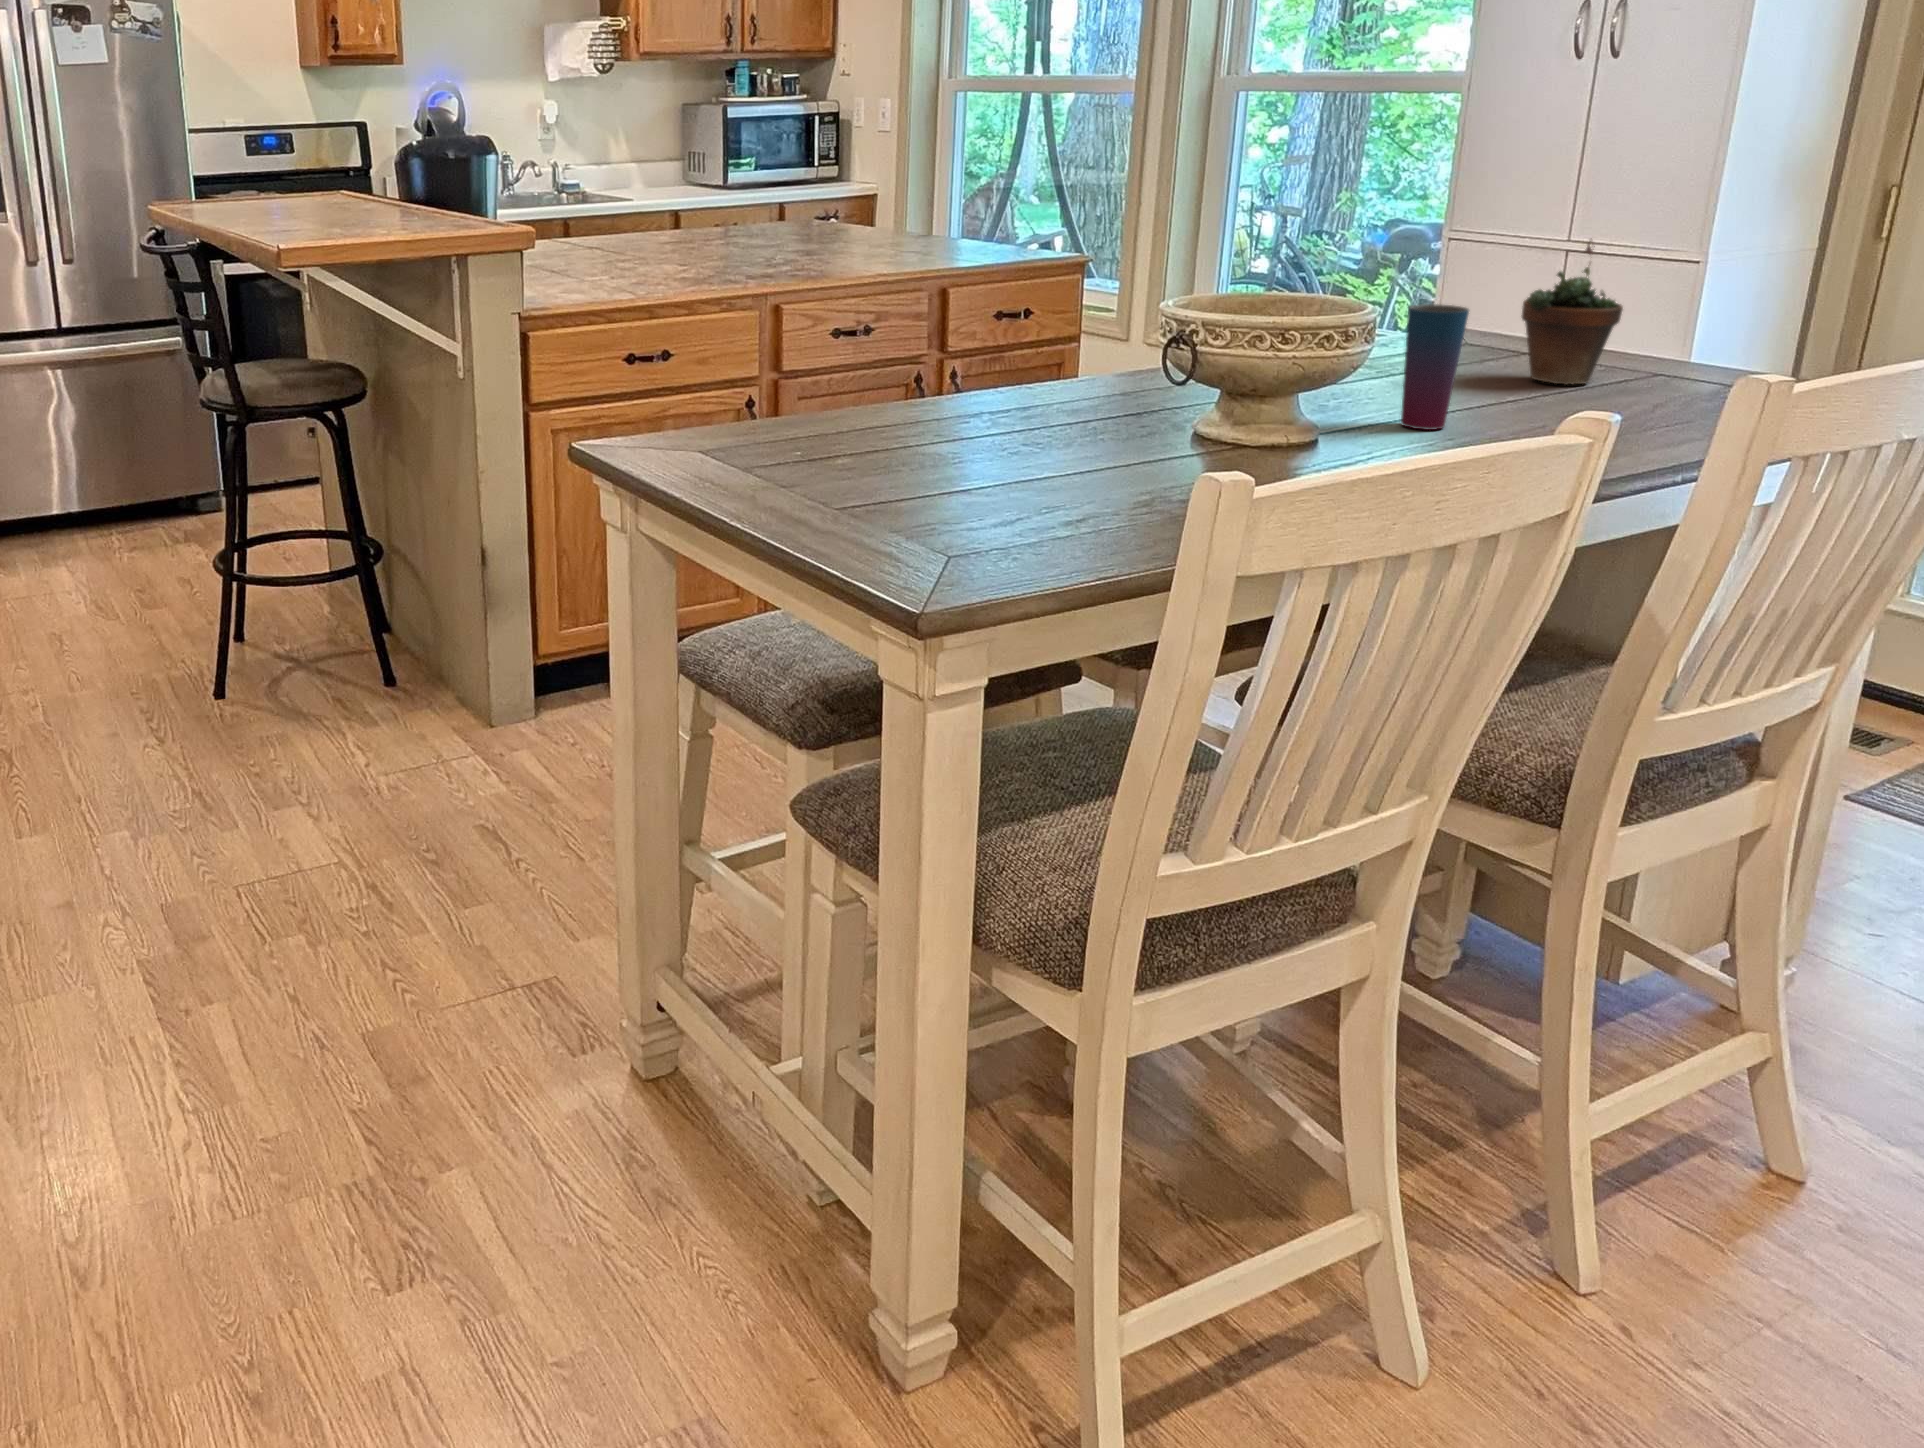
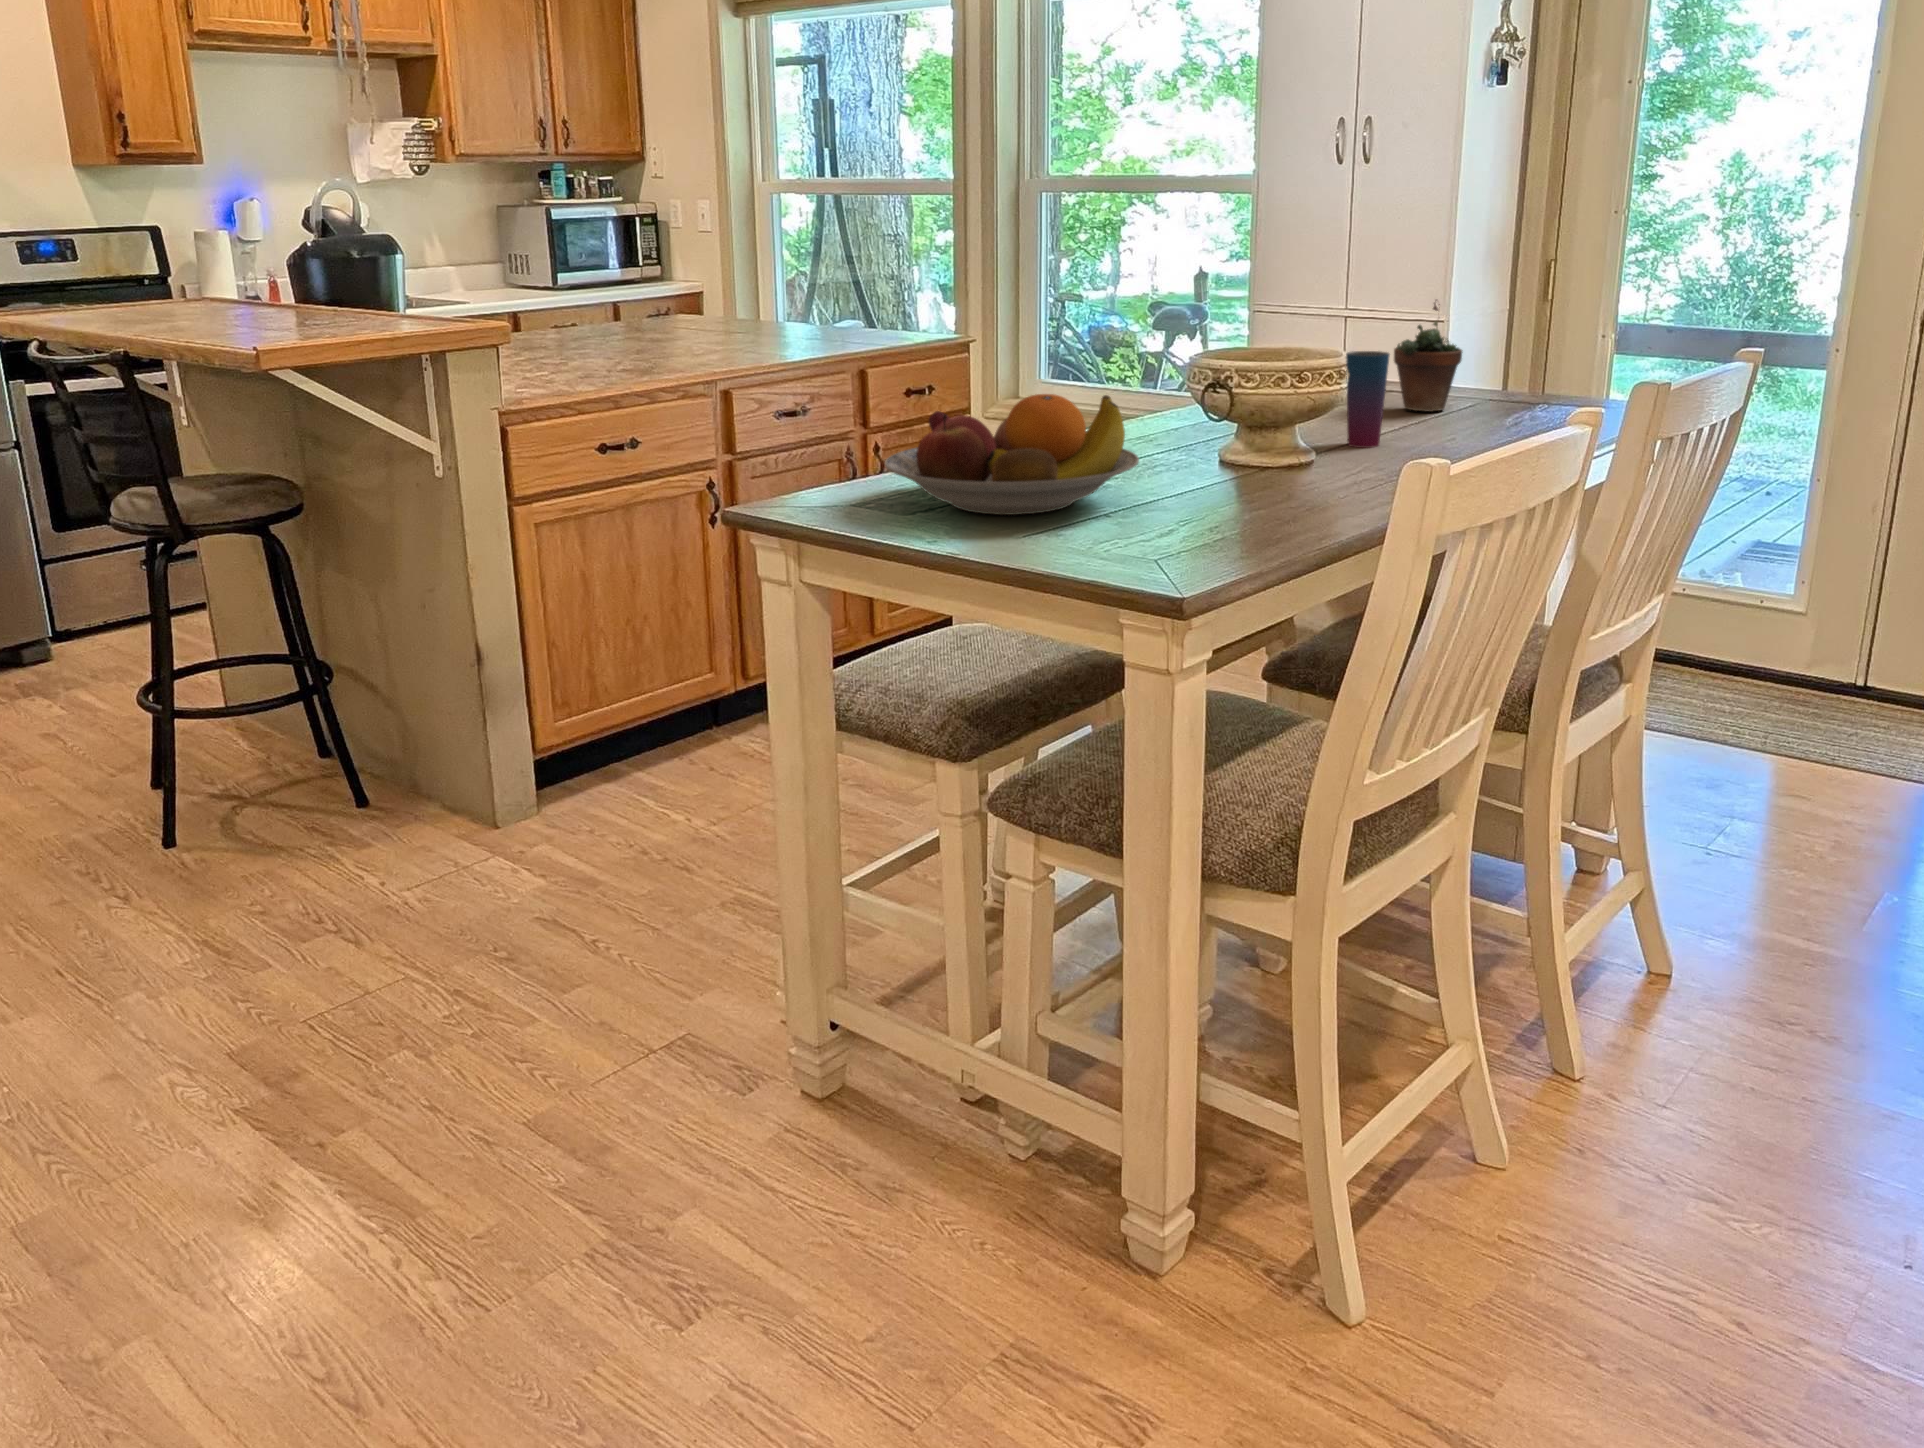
fruit bowl: none [750,340,1051,480] -> present [885,394,1139,515]

